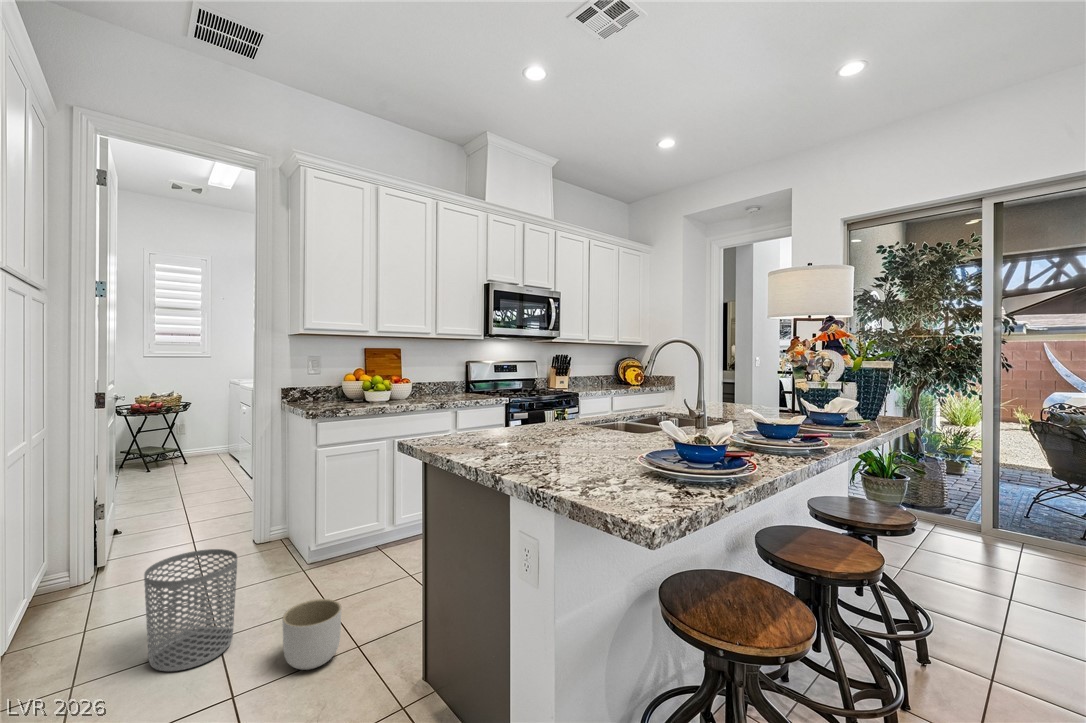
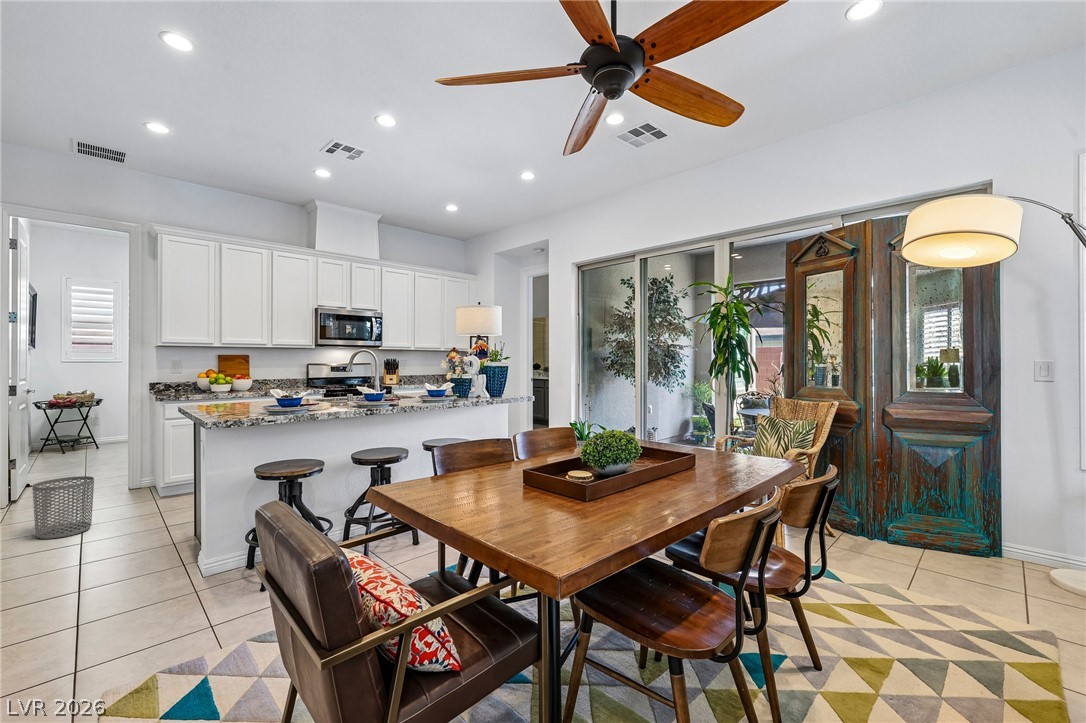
planter: present [282,599,341,670] -> none [116,502,156,537]

